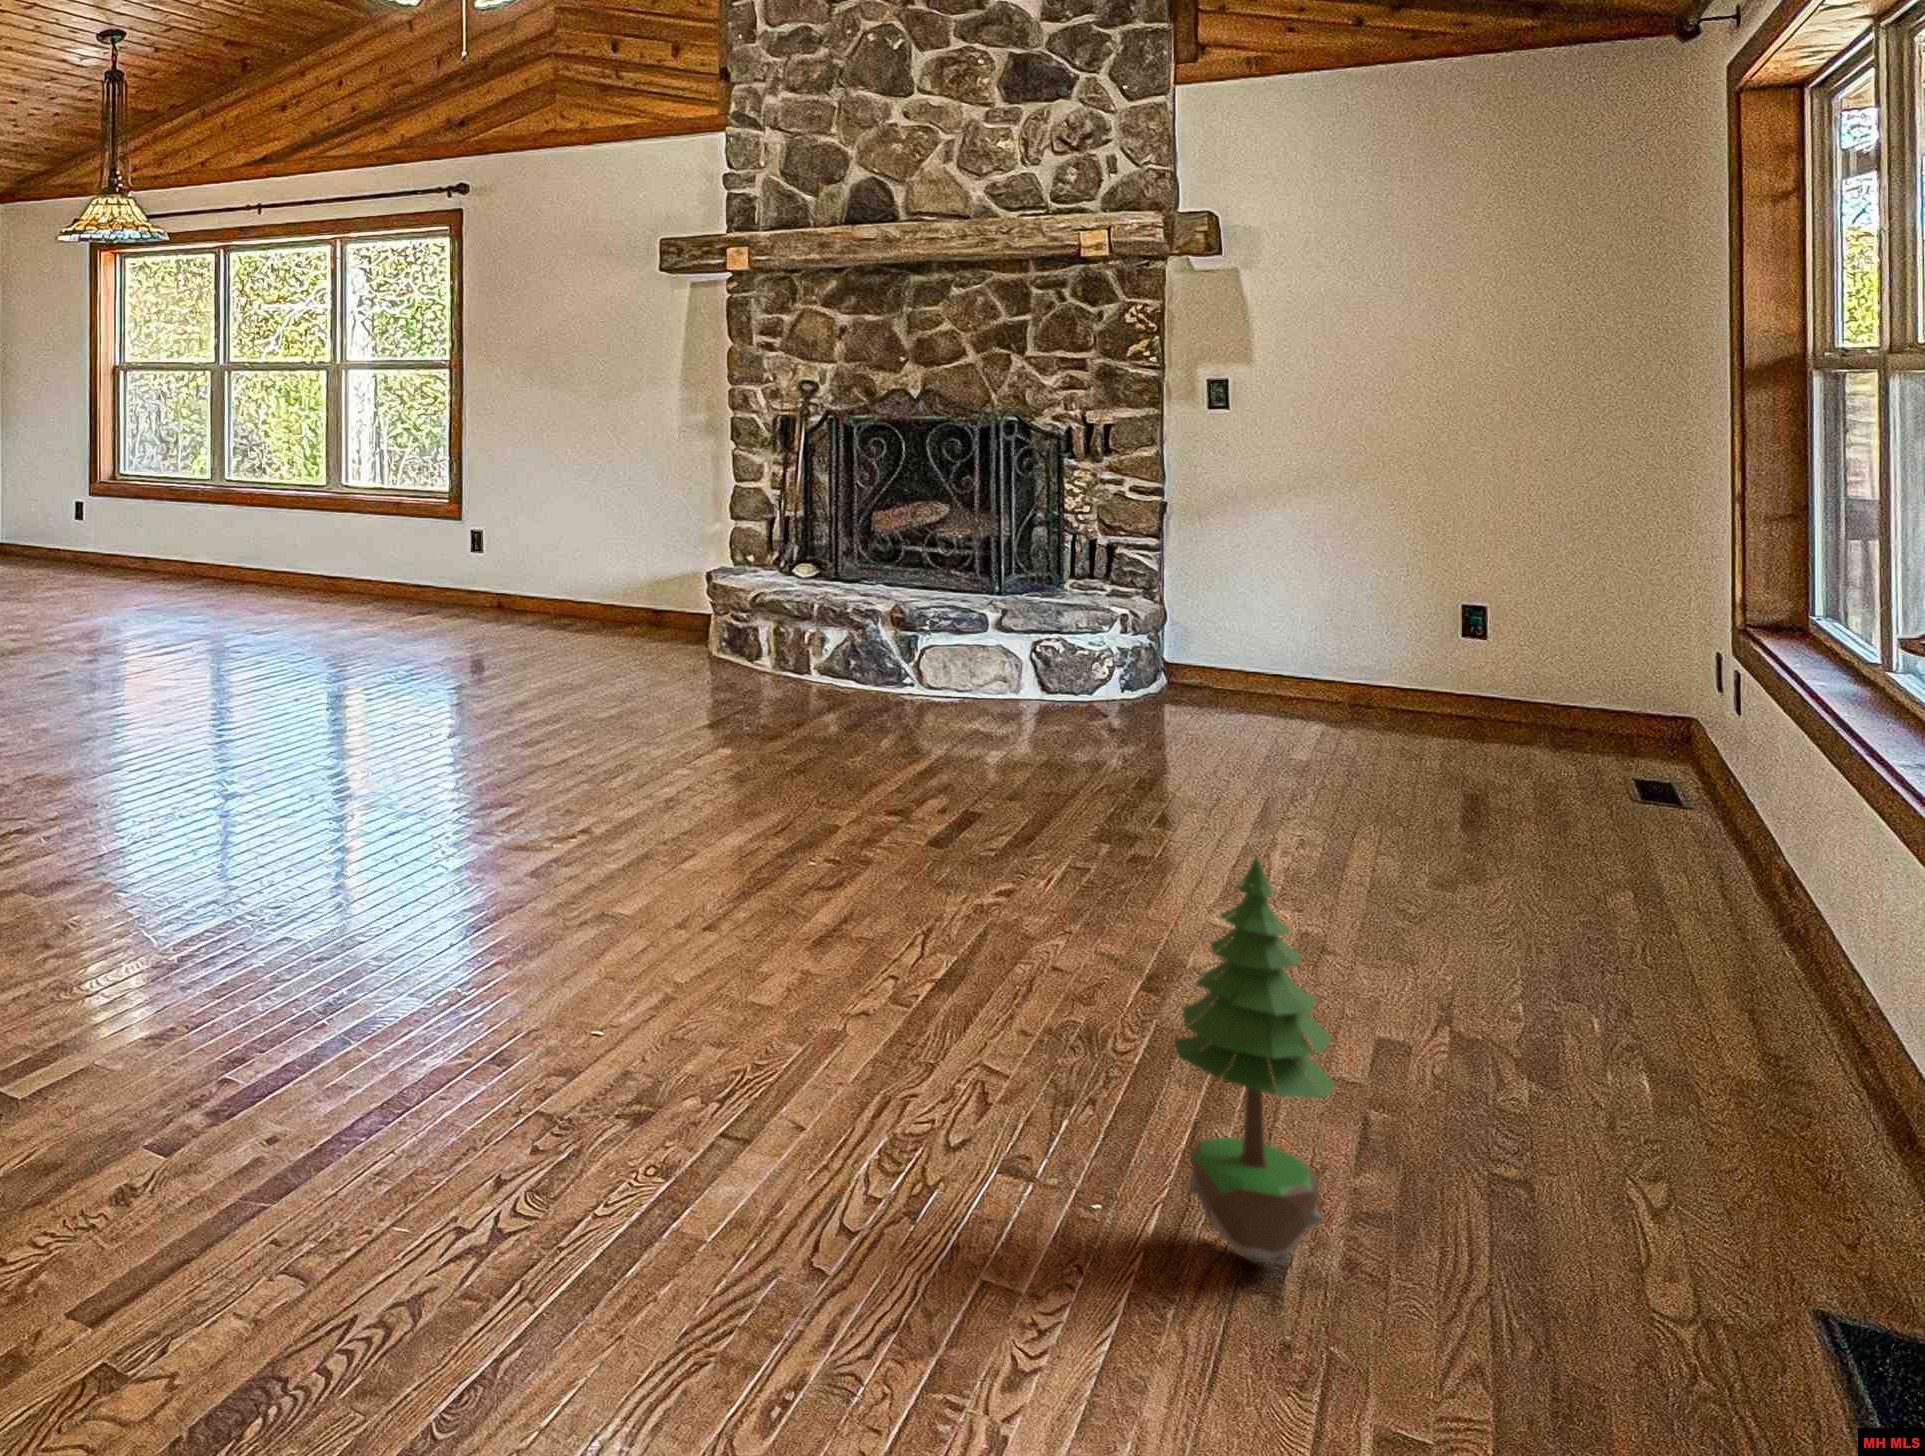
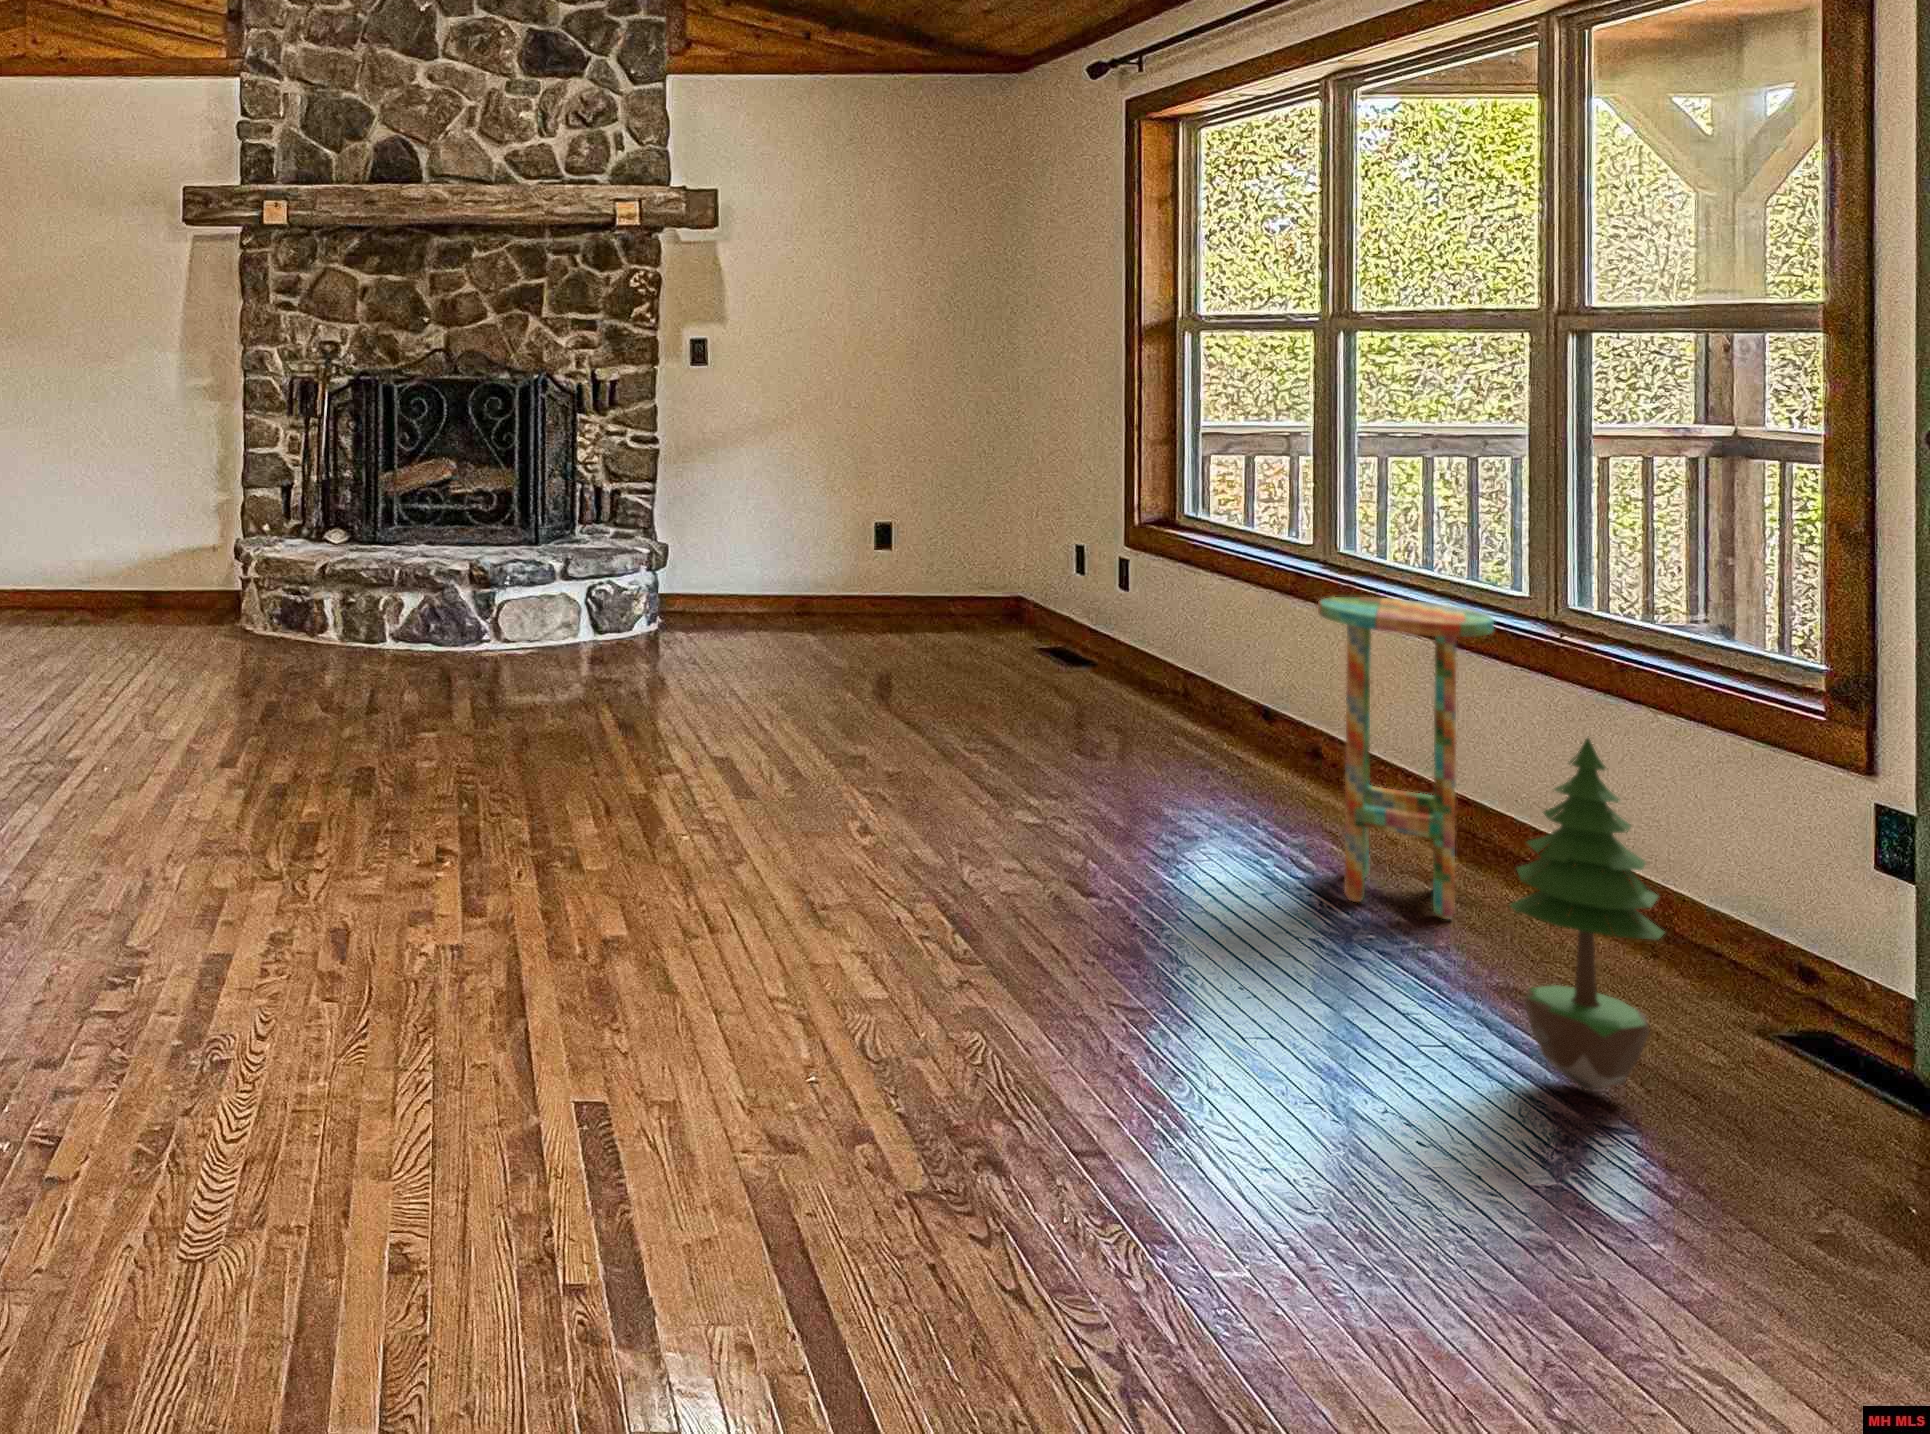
side table: none [1380,707,1601,1114] -> present [1318,597,1494,919]

